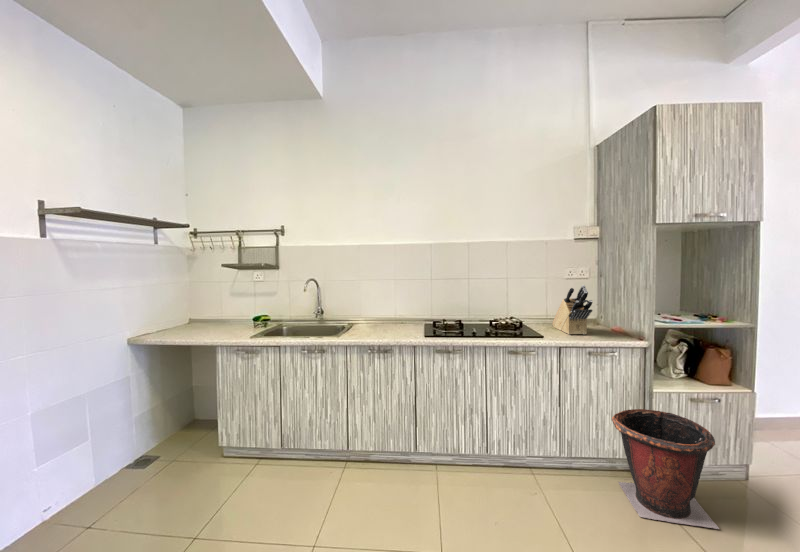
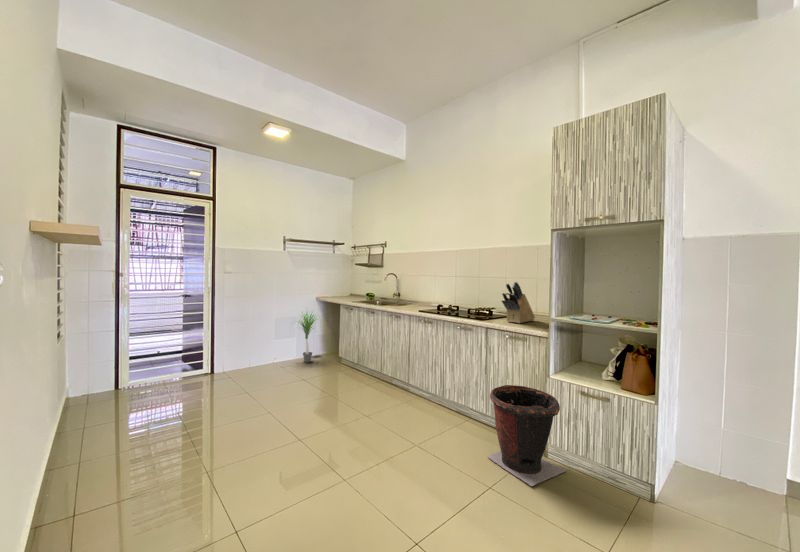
potted plant: none [81,366,185,493] -> present [298,313,316,362]

